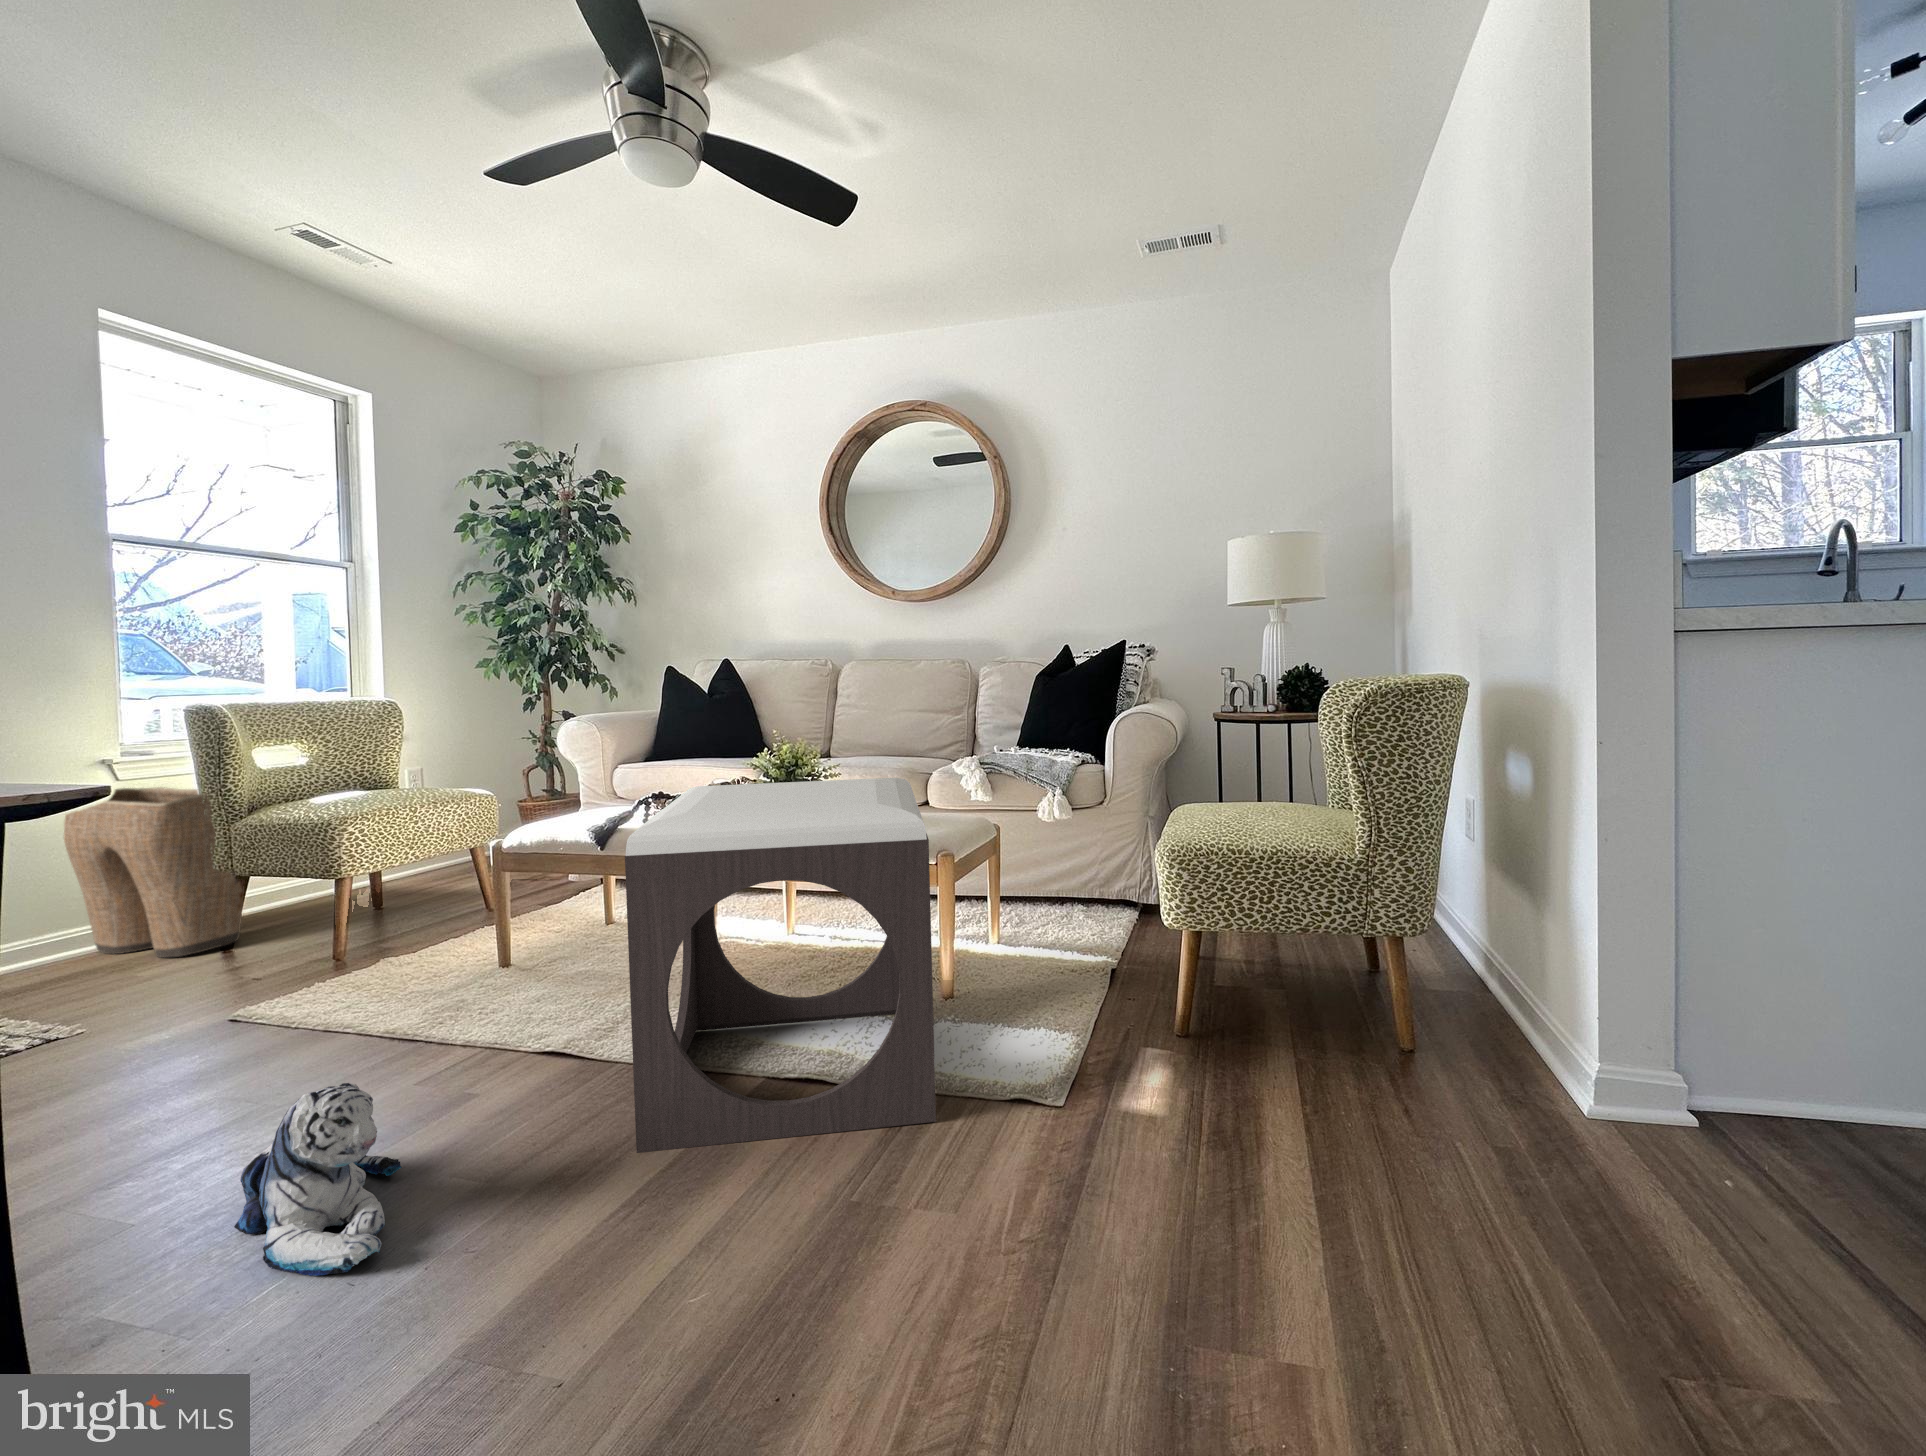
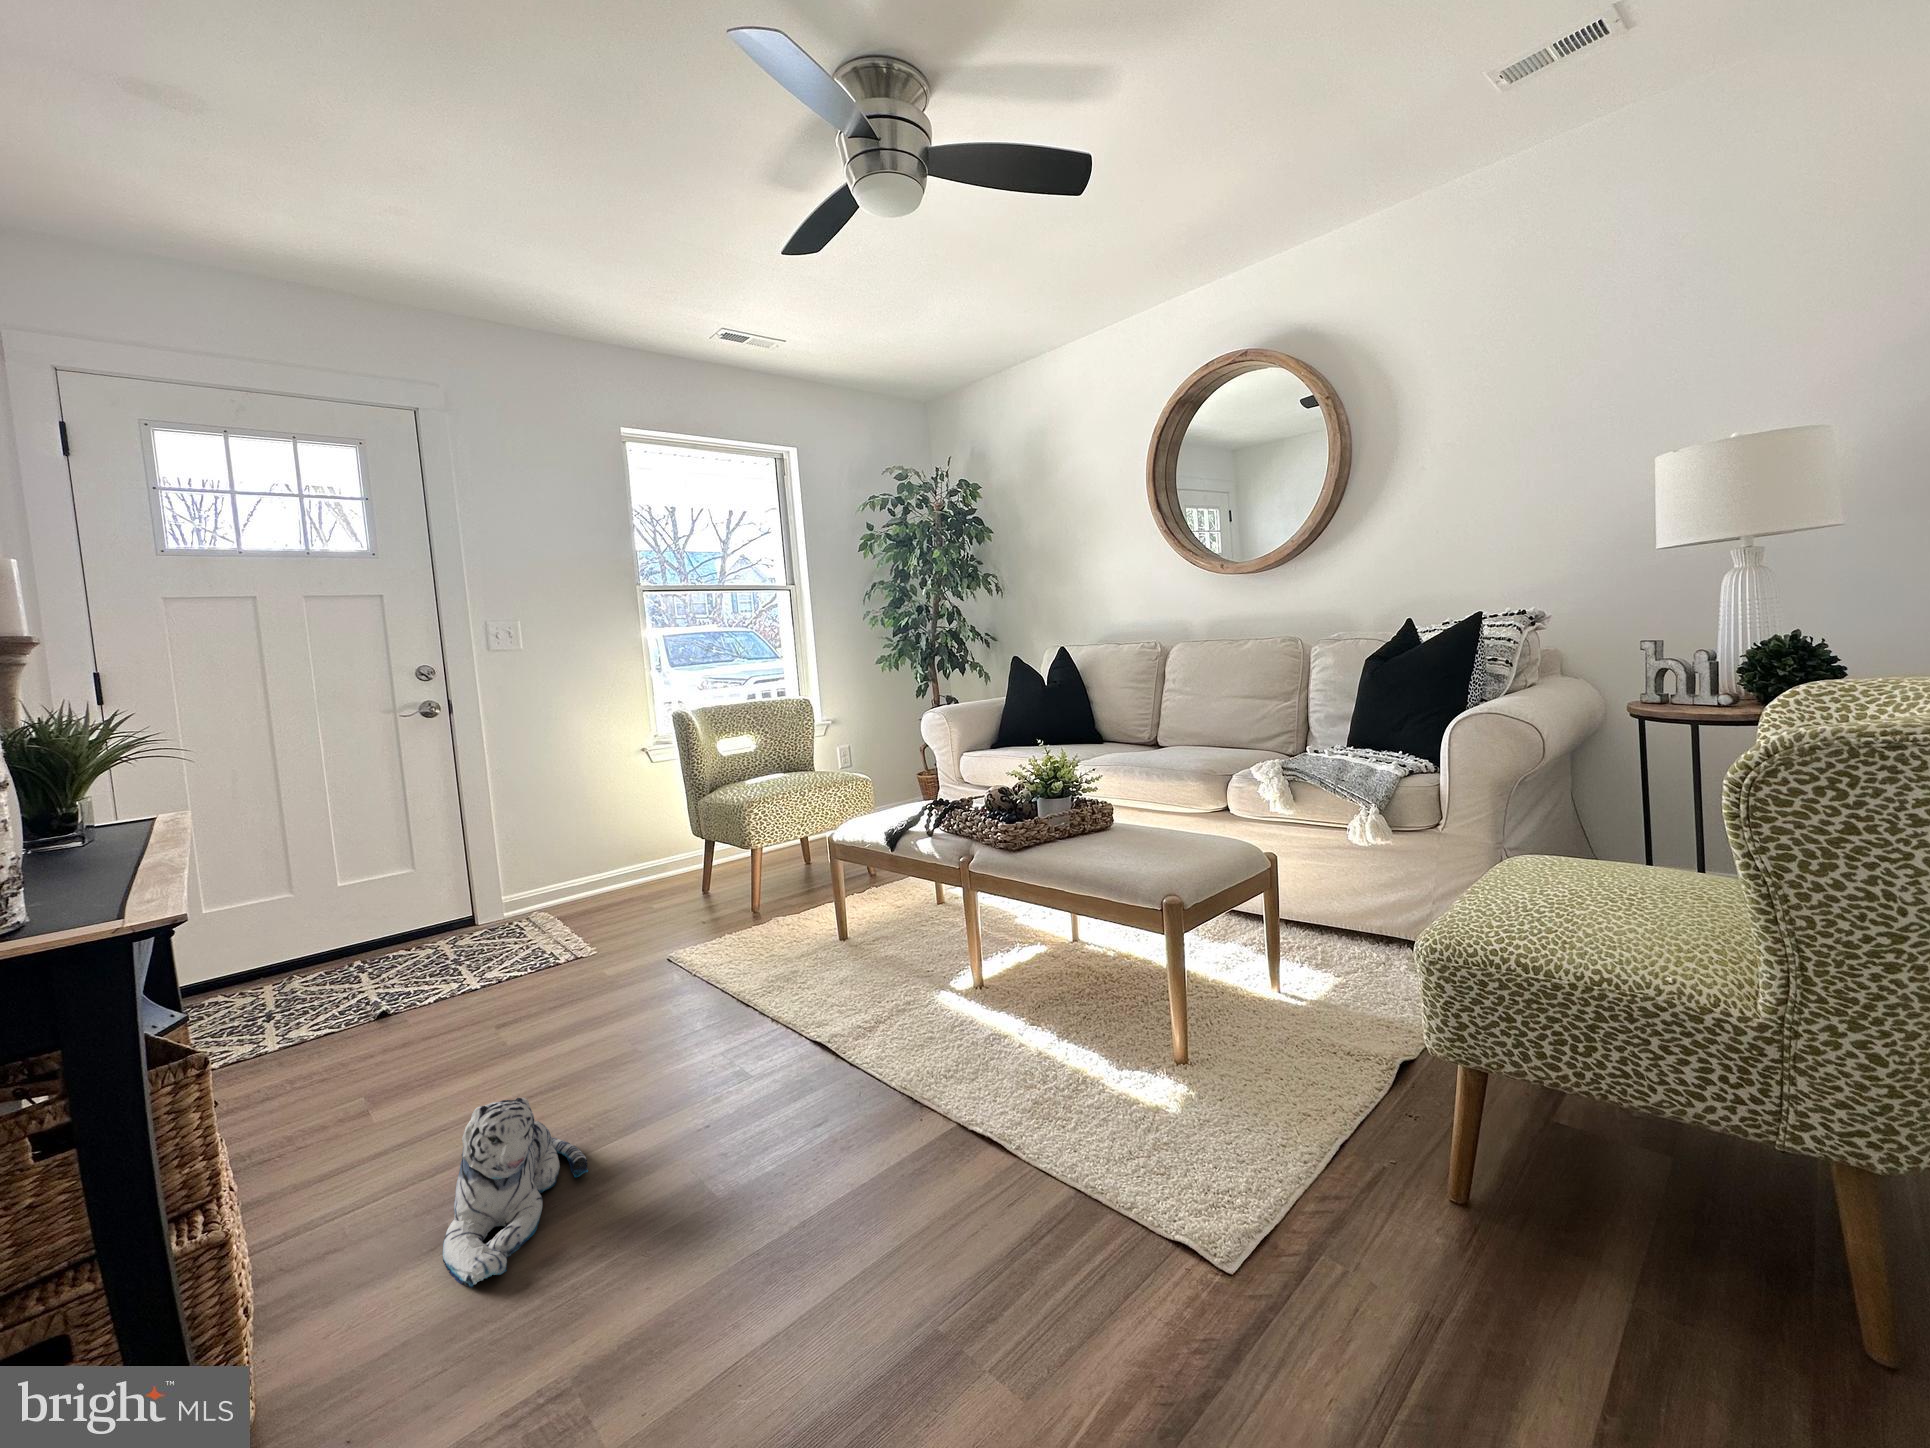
footstool: present [625,778,936,1153] -> none [724,816,1127,1272]
laundry basket: present [64,787,242,958] -> none [585,769,687,901]

